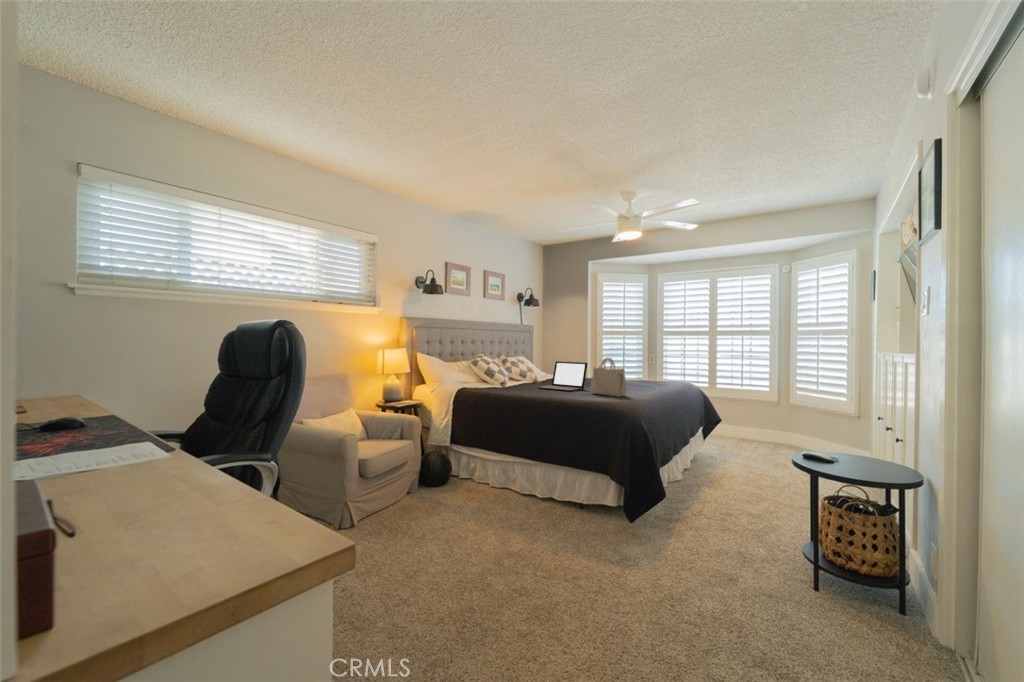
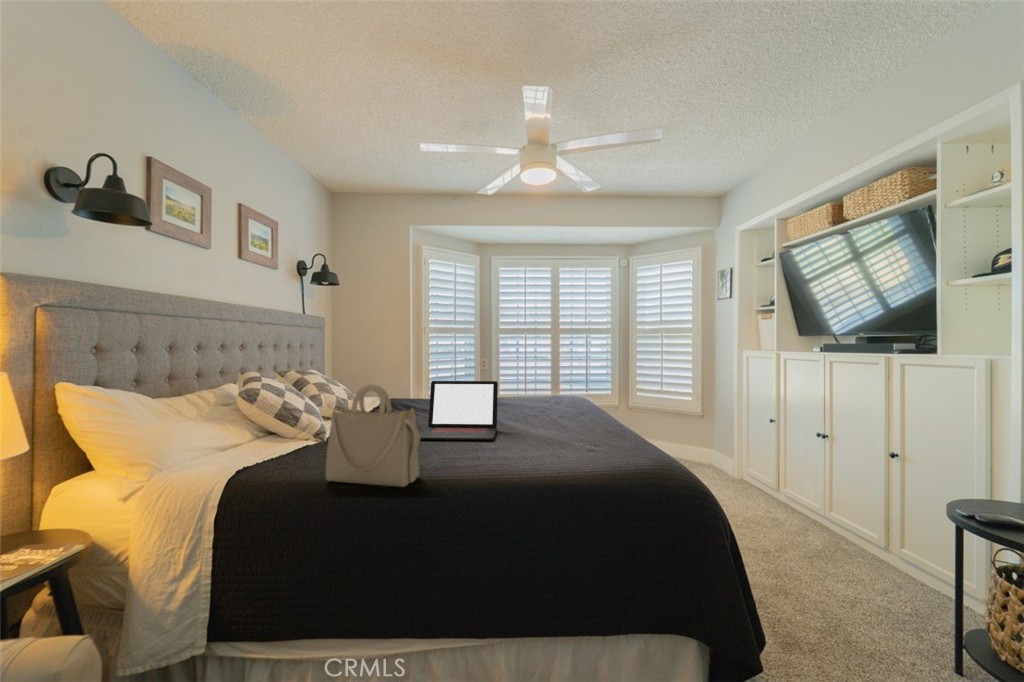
handbag: present [591,358,626,396] -> present [326,385,420,487]

